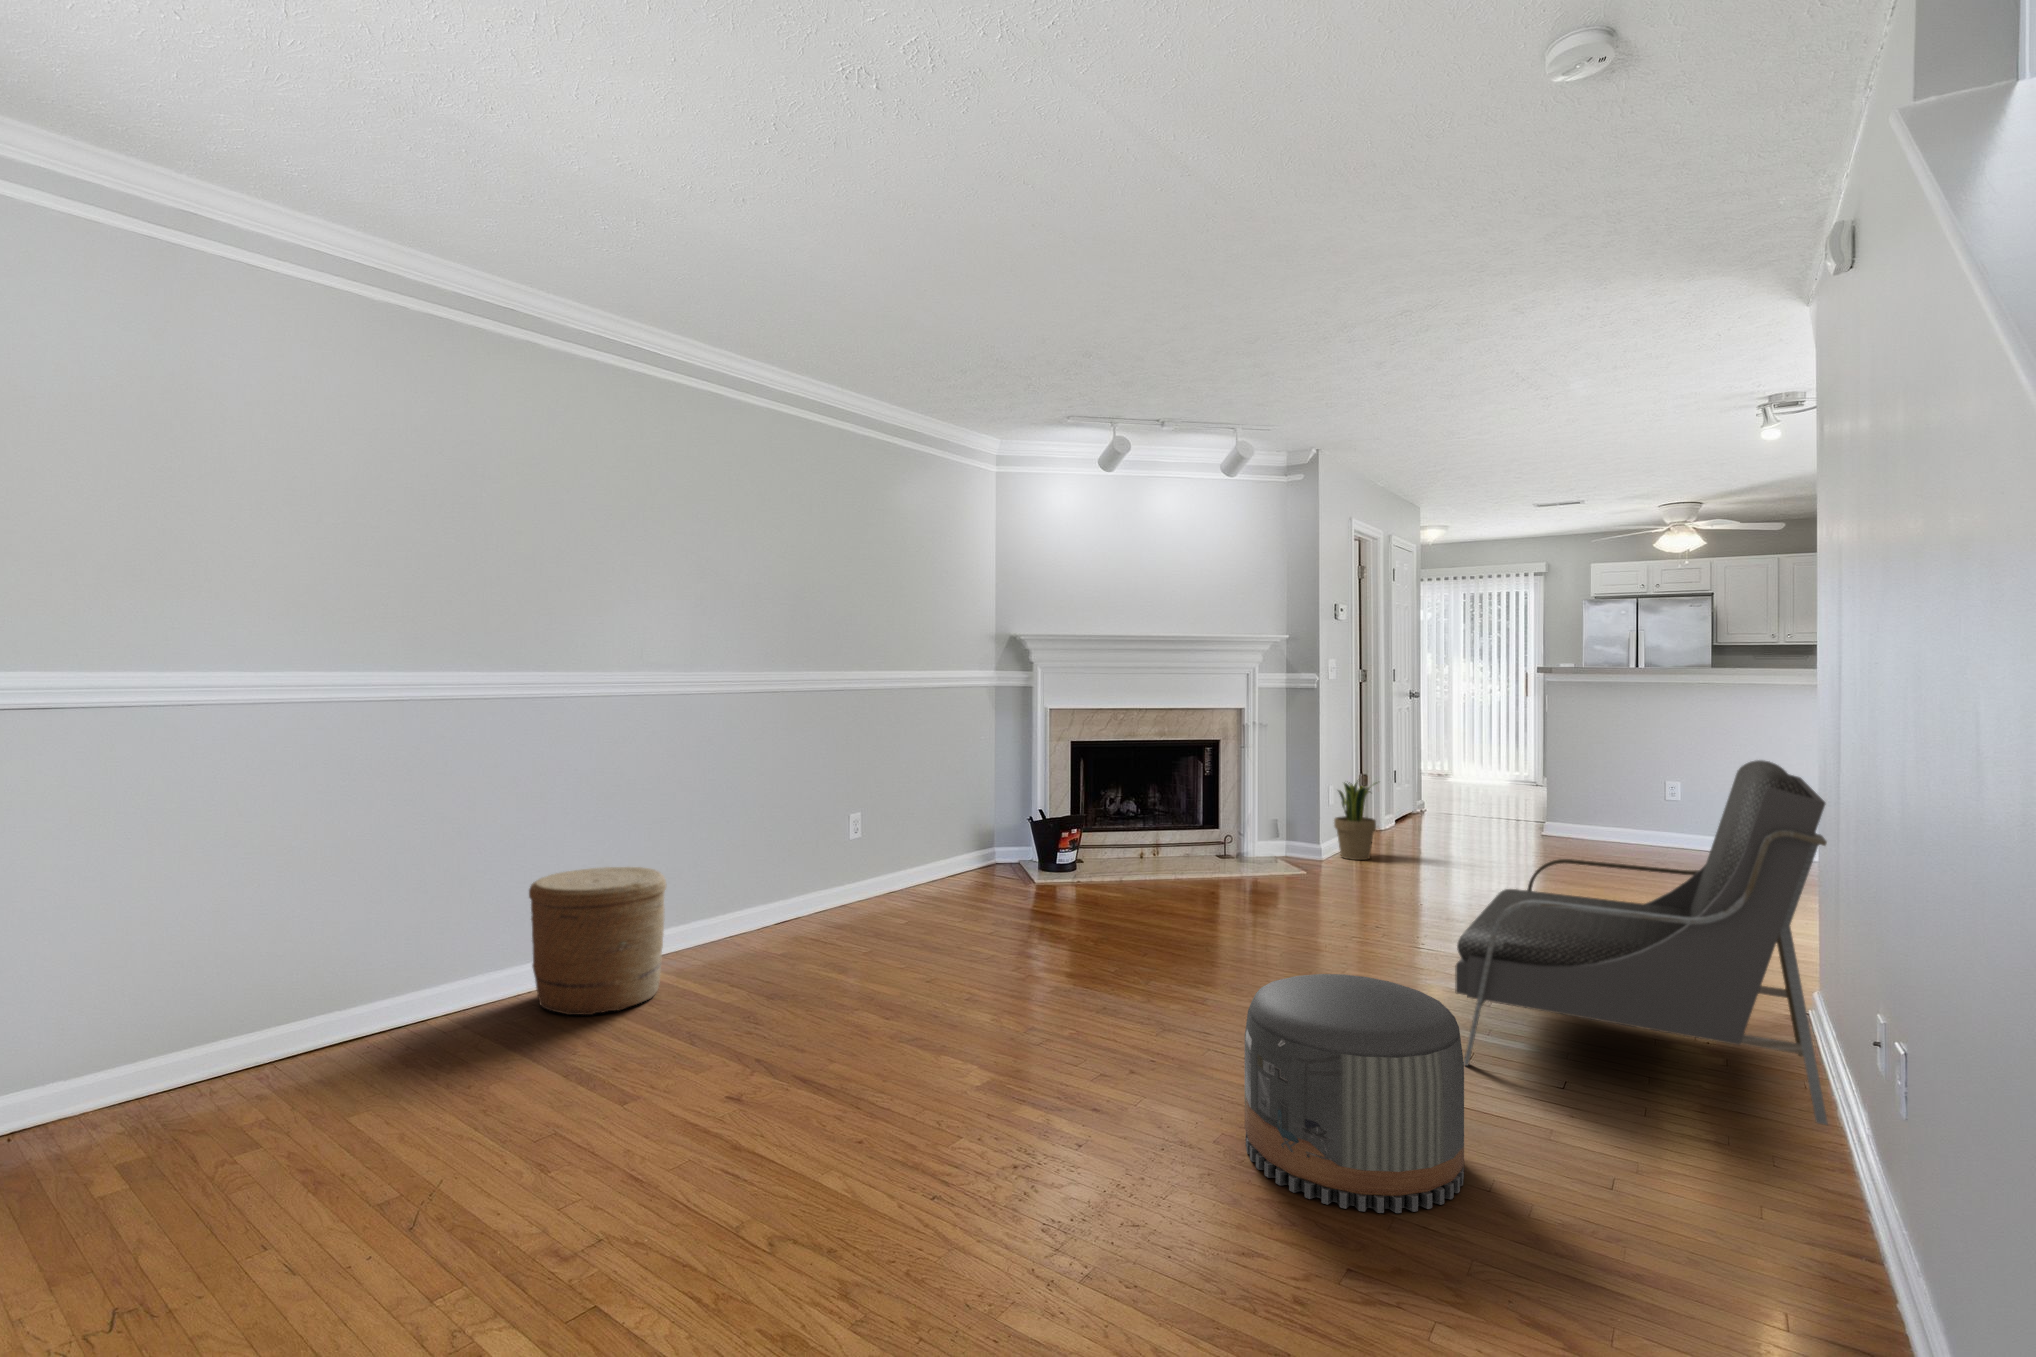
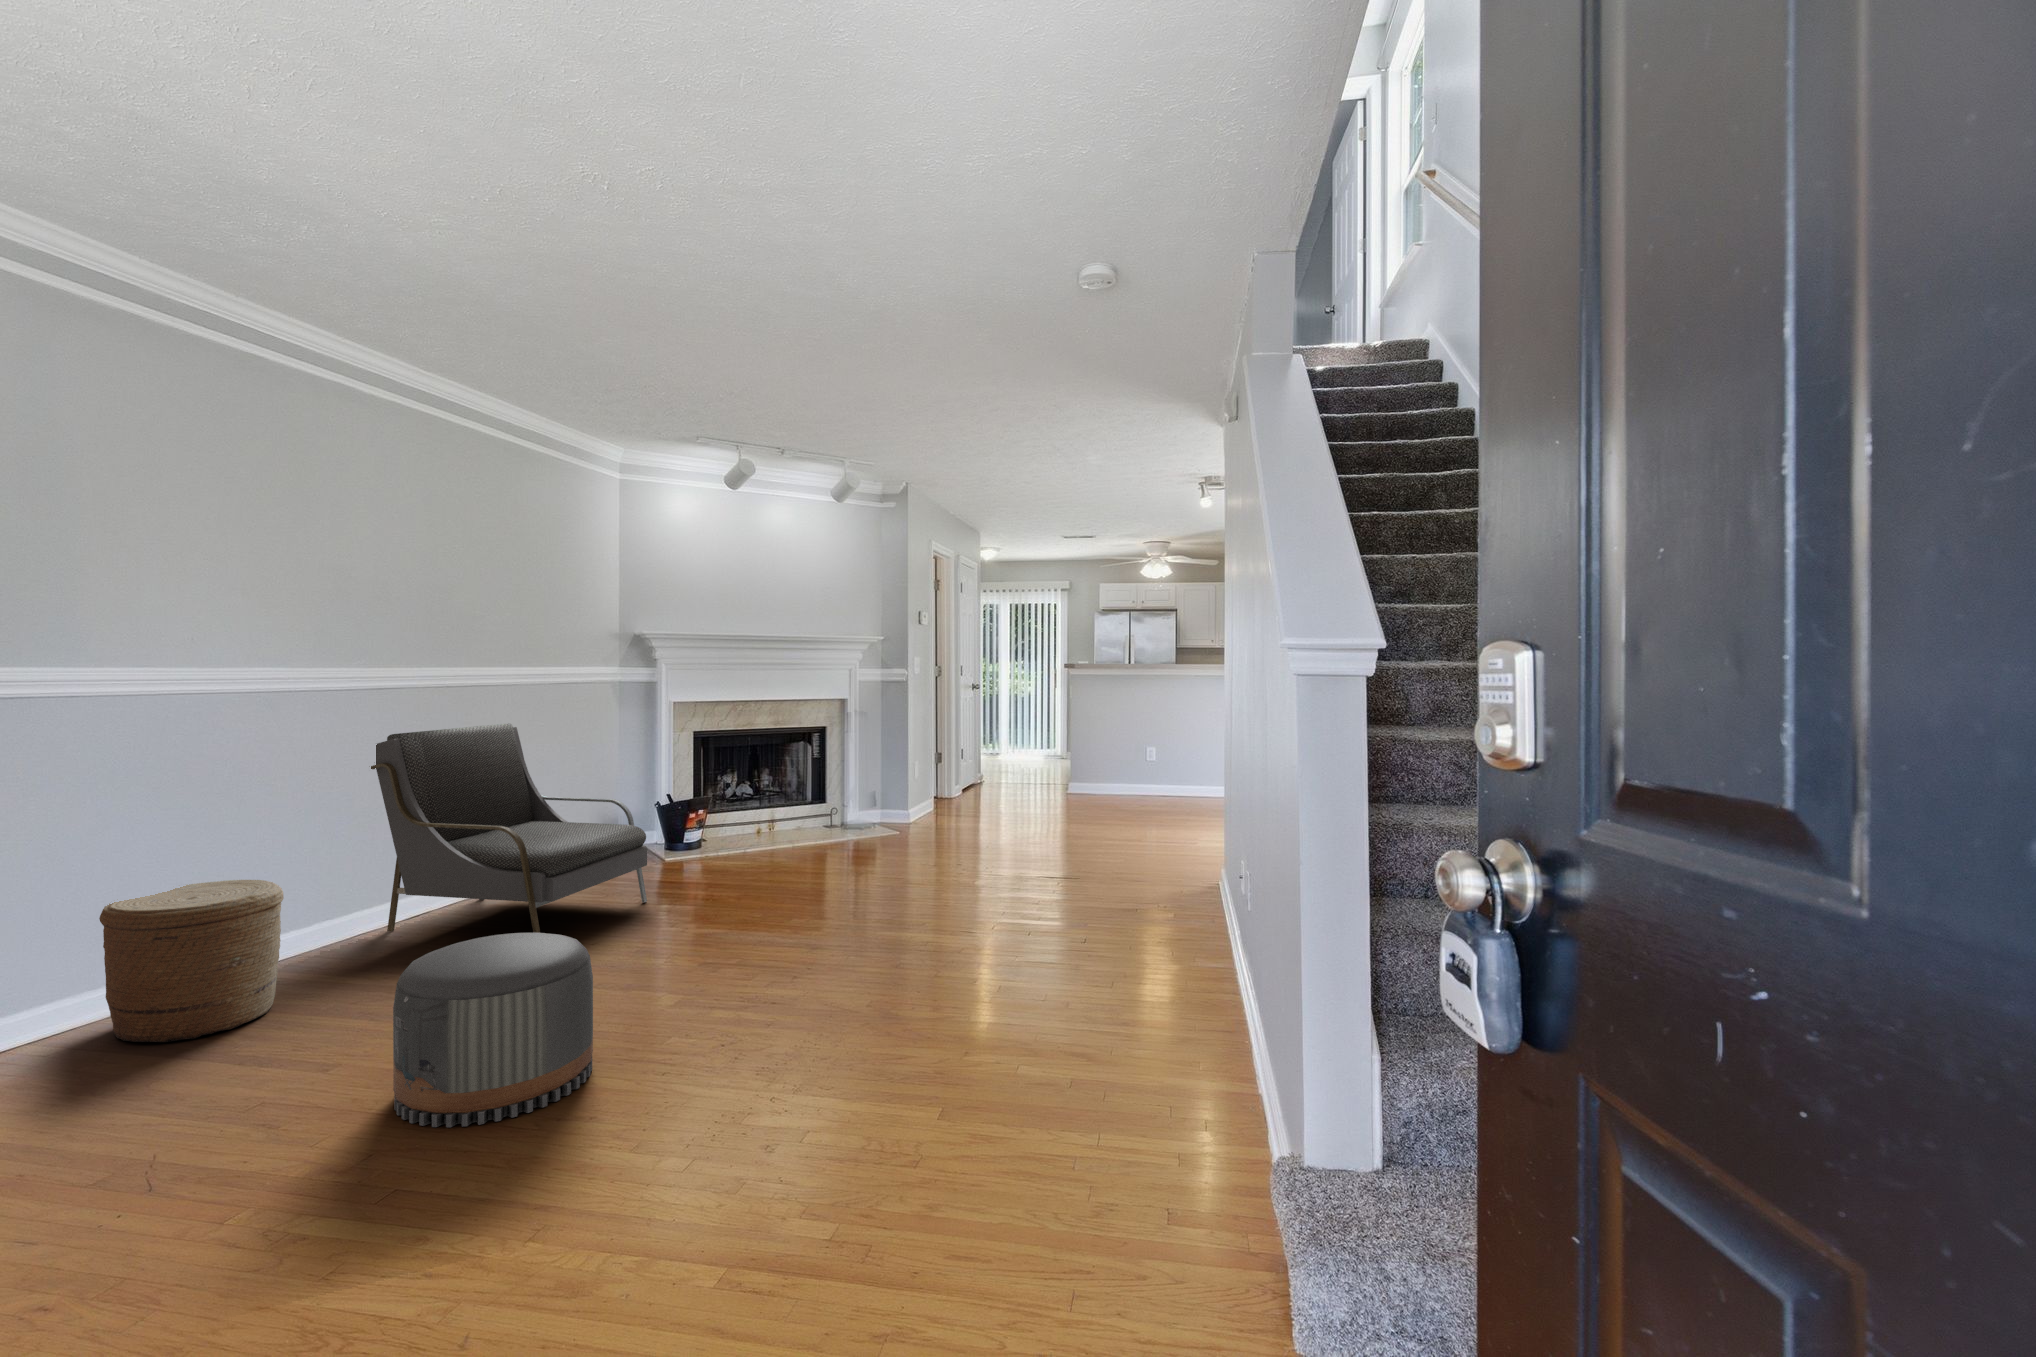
armchair: present [1455,760,1828,1125] -> present [371,723,647,933]
potted plant: present [1334,782,1376,860] -> none [919,755,955,821]
pouf: present [1245,974,1464,1213] -> present [393,933,593,1127]

